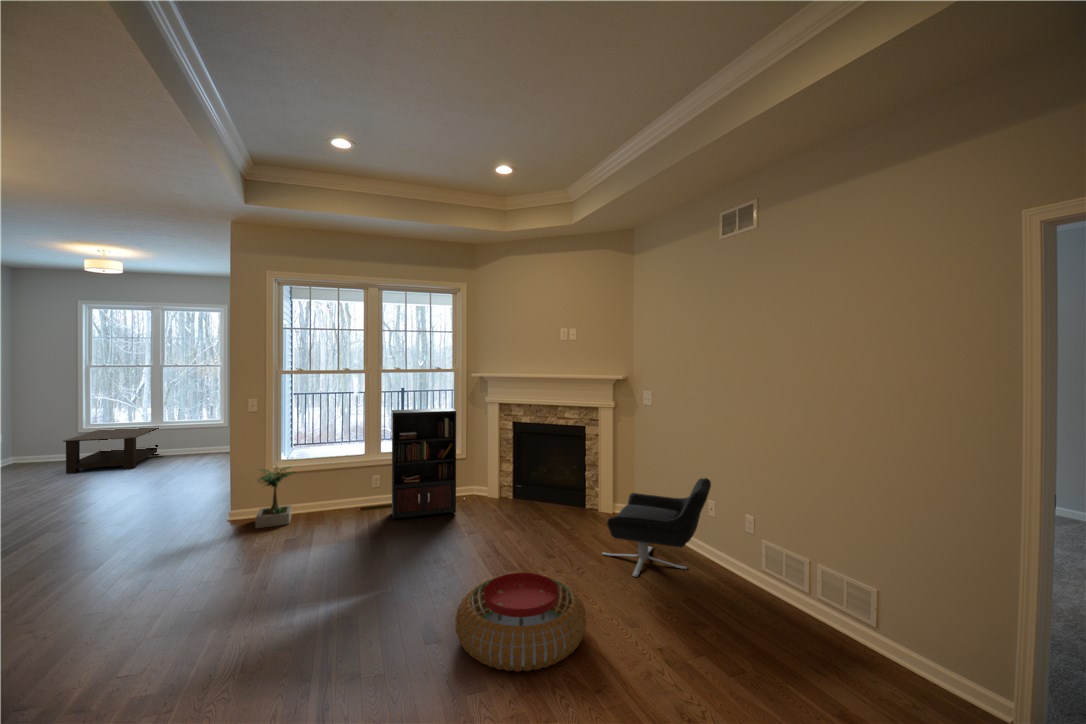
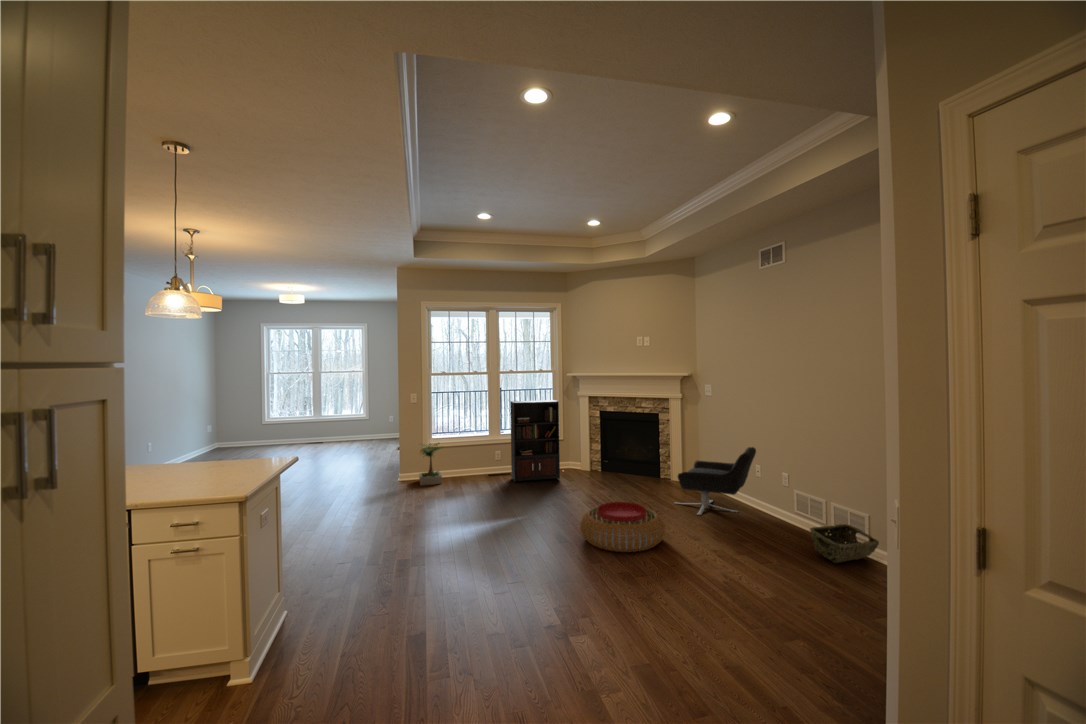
coffee table: present [63,428,160,474] -> none [260,420,317,454]
woven basket: none [804,607,906,682] -> present [810,524,879,563]

